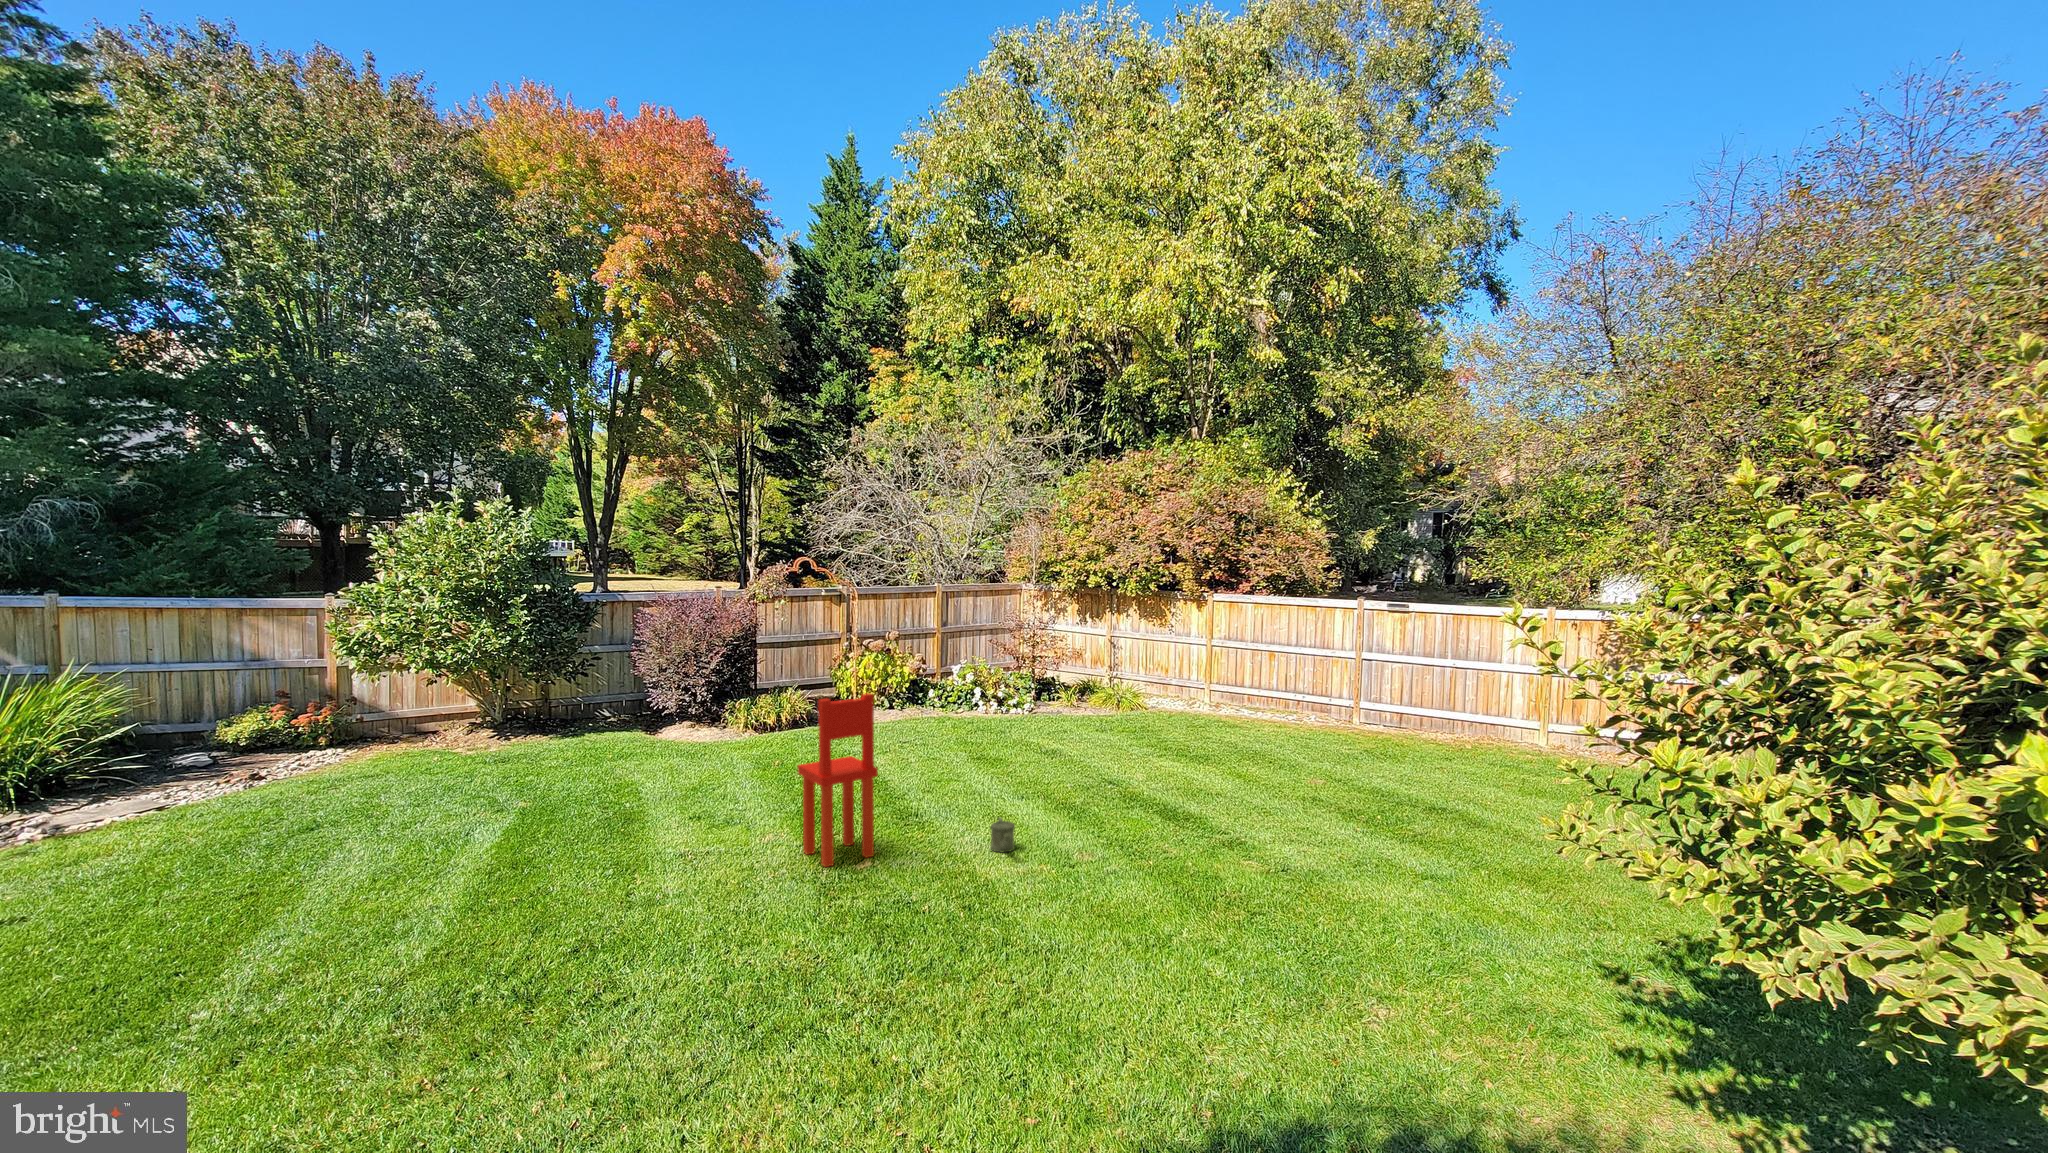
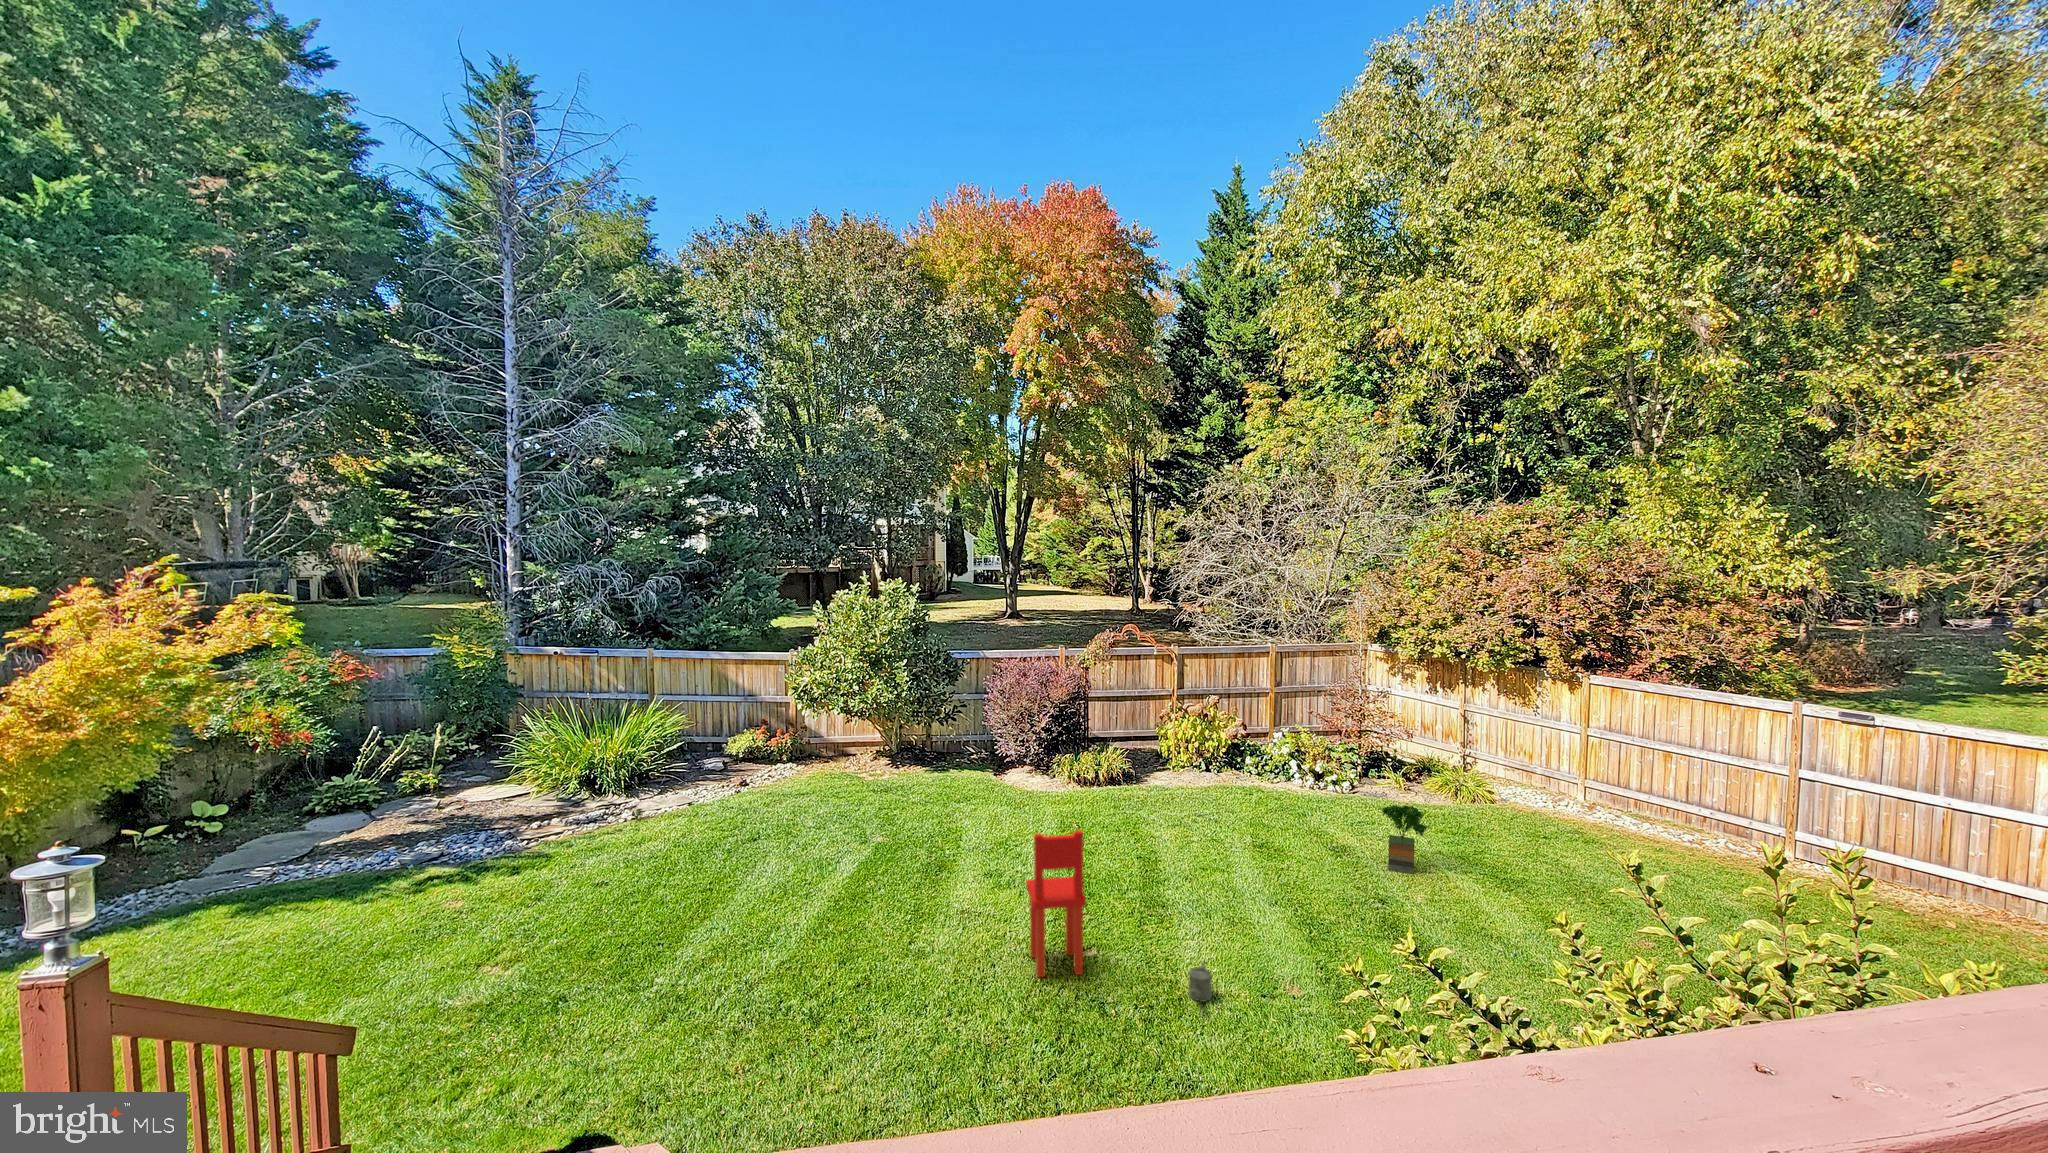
potted tree: none [1094,685,1135,747] -> present [1381,804,1427,874]

